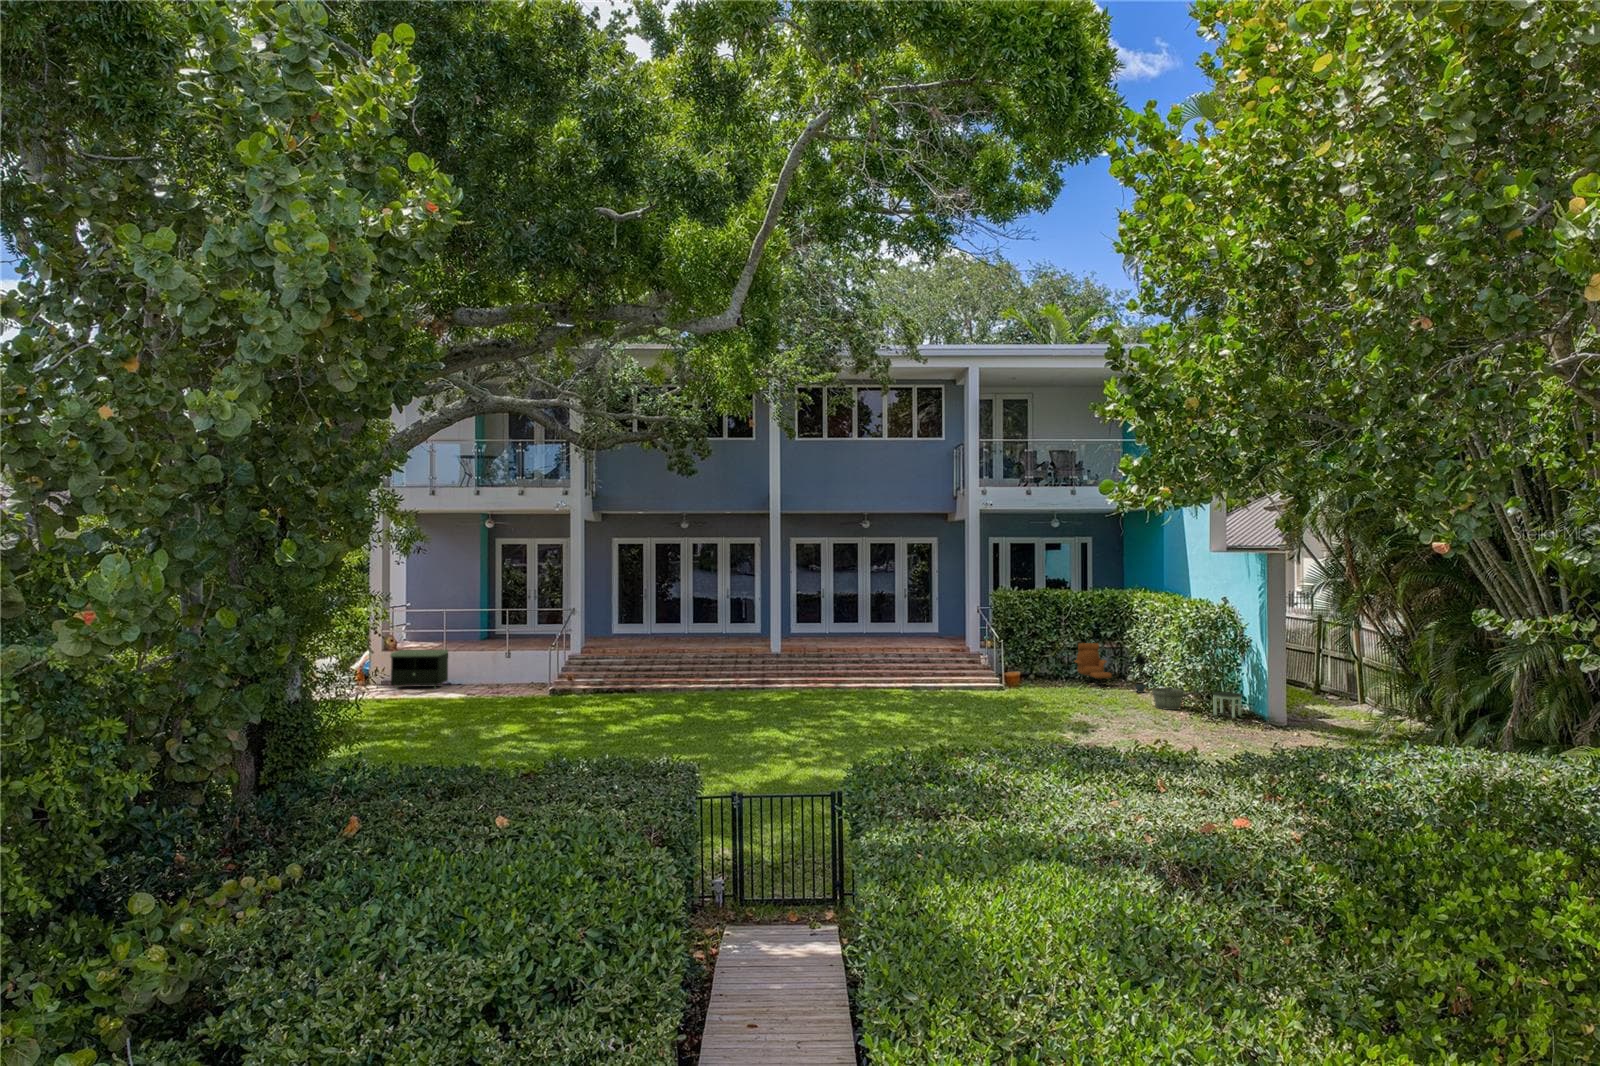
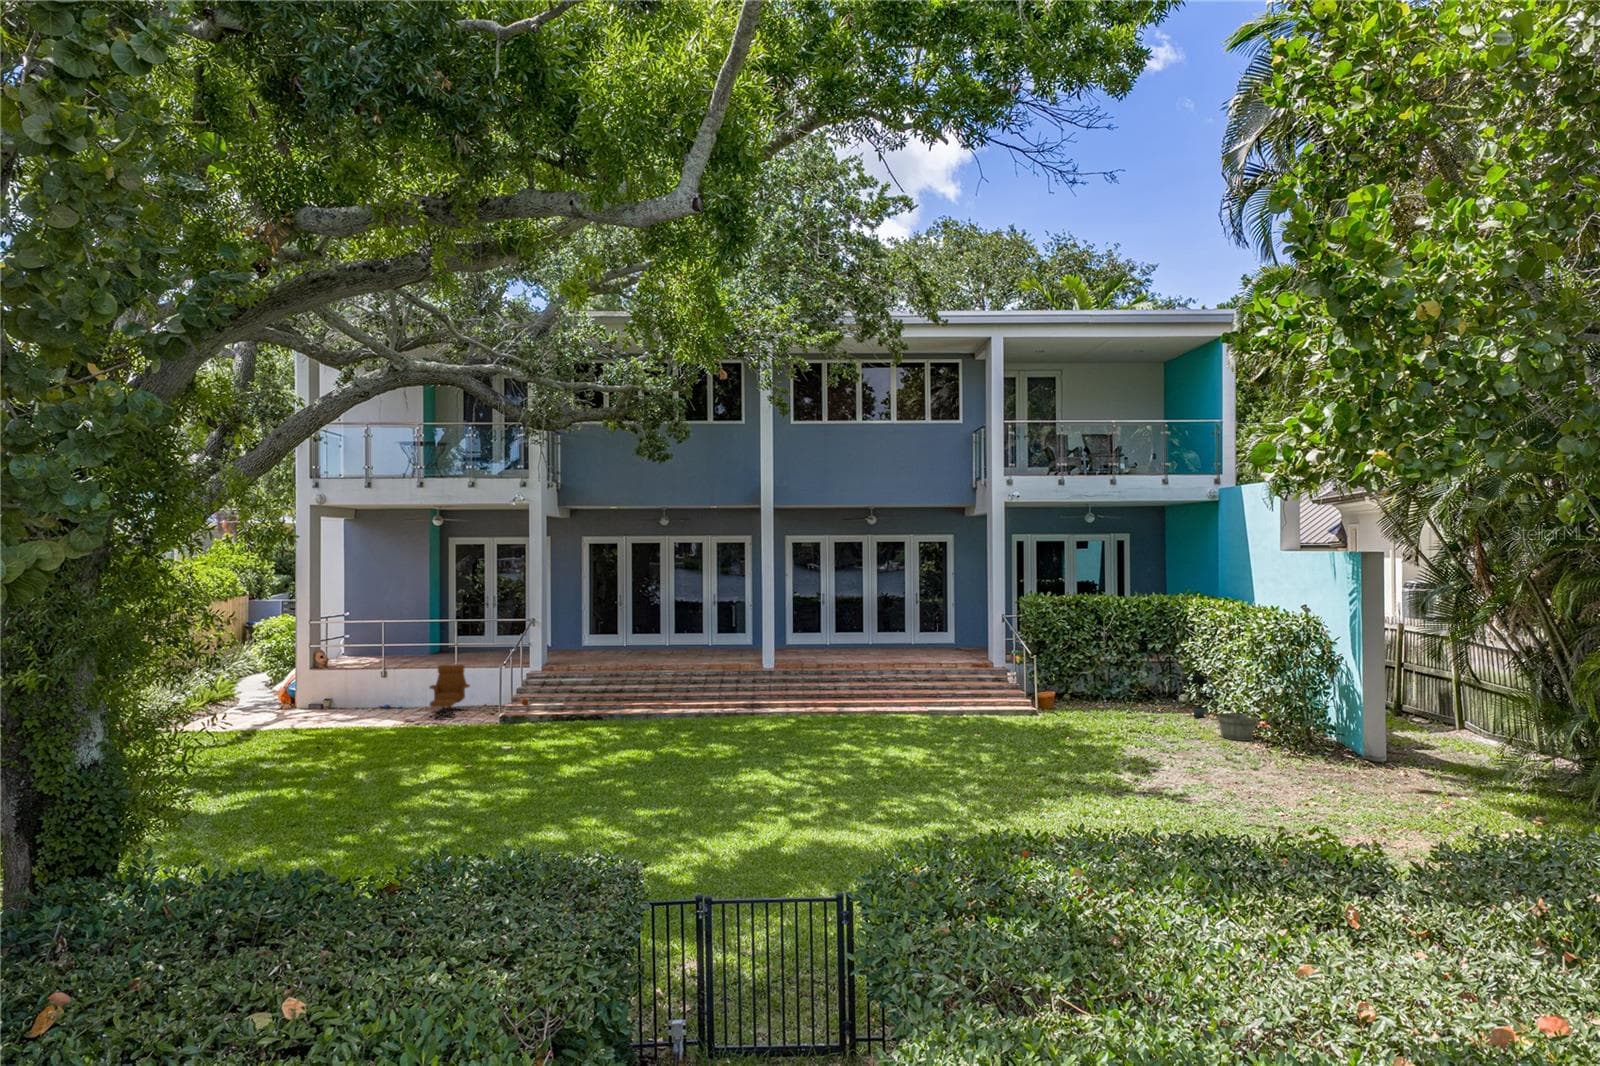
lounge chair: present [1075,643,1112,686] -> present [429,664,470,718]
storage bench: present [390,650,448,688] -> none [314,669,384,715]
round table: present [1212,692,1242,717] -> none [1292,719,1330,751]

